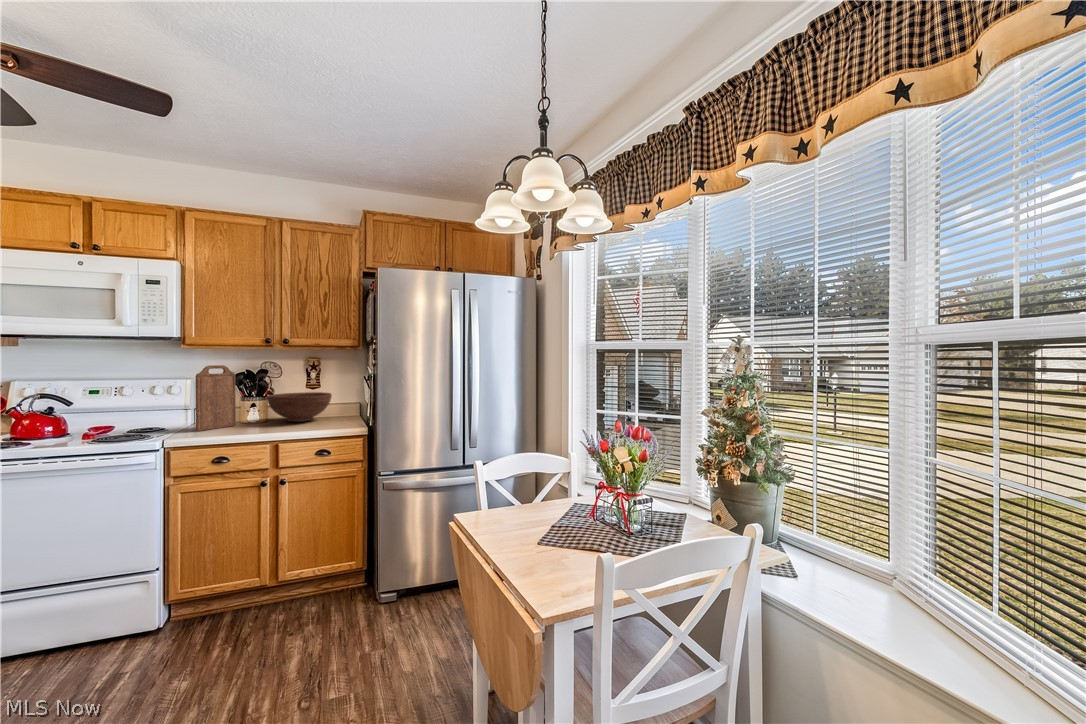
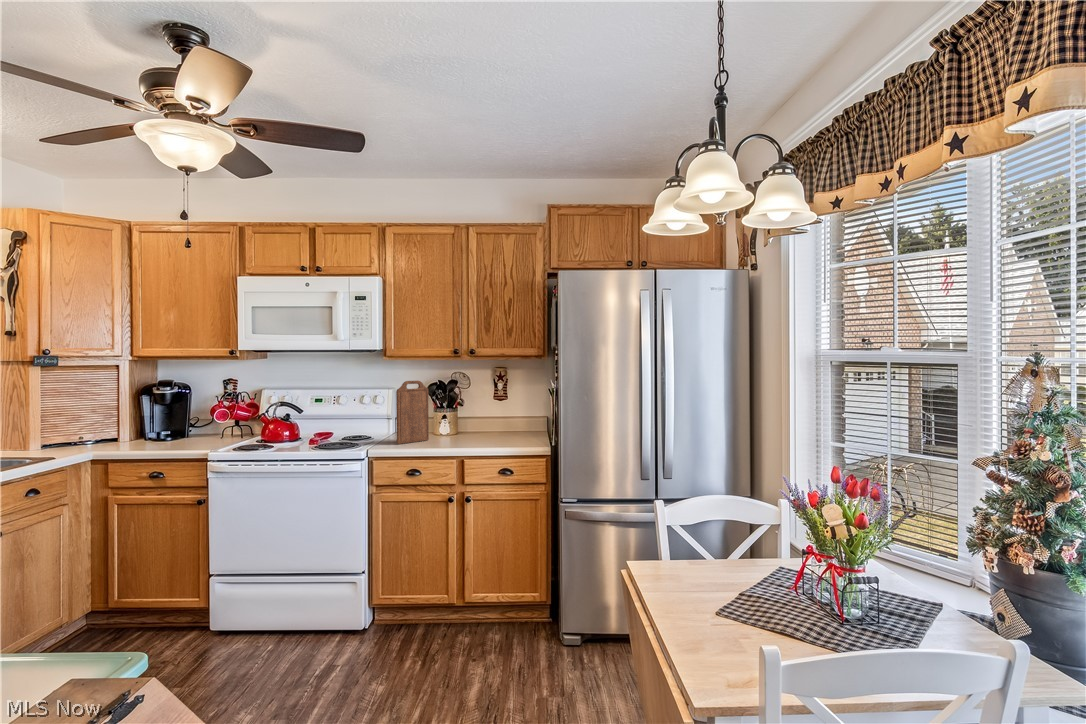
fruit bowl: present [267,392,332,422] -> none [455,408,514,439]

